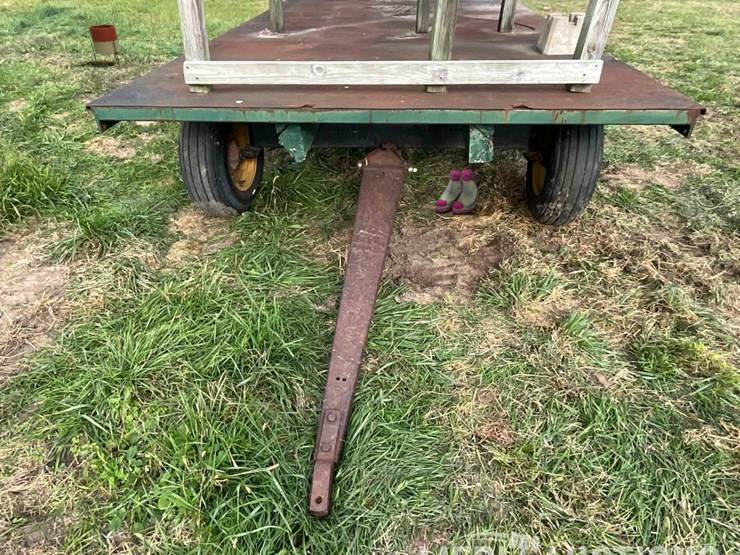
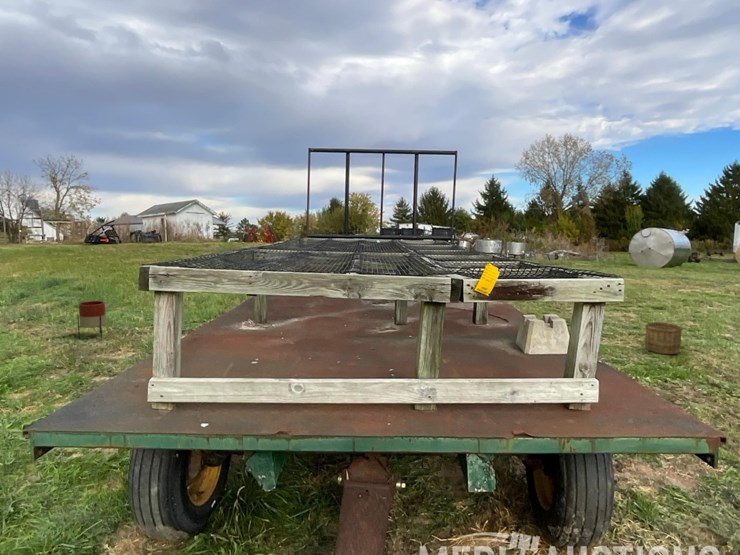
wooden bucket: none [681,44,728,79] -> present [645,322,683,354]
boots: present [435,169,479,213] -> none [428,477,477,531]

